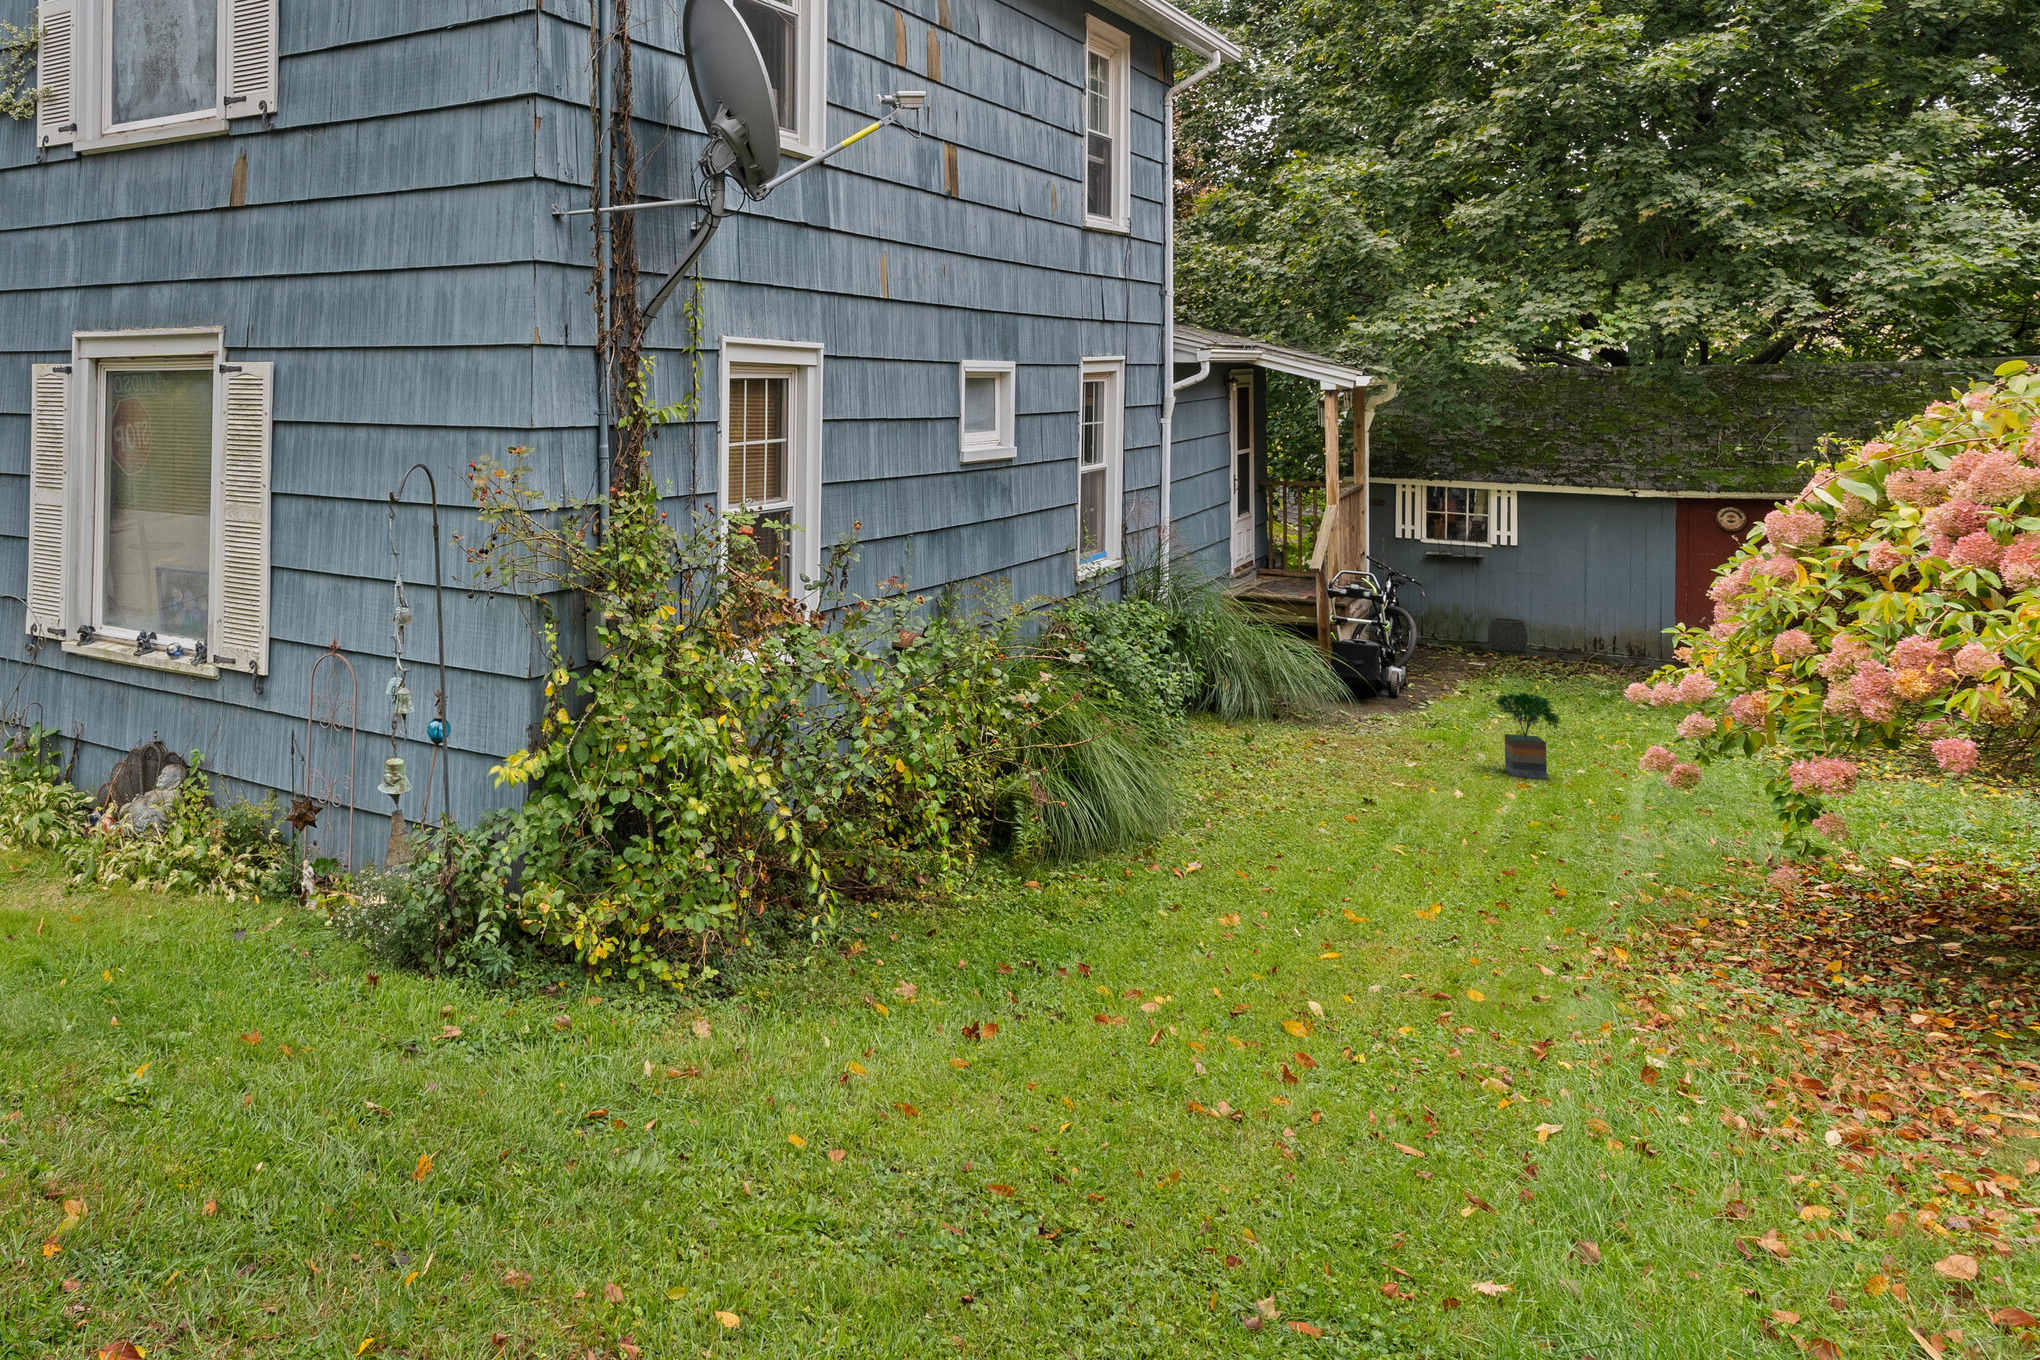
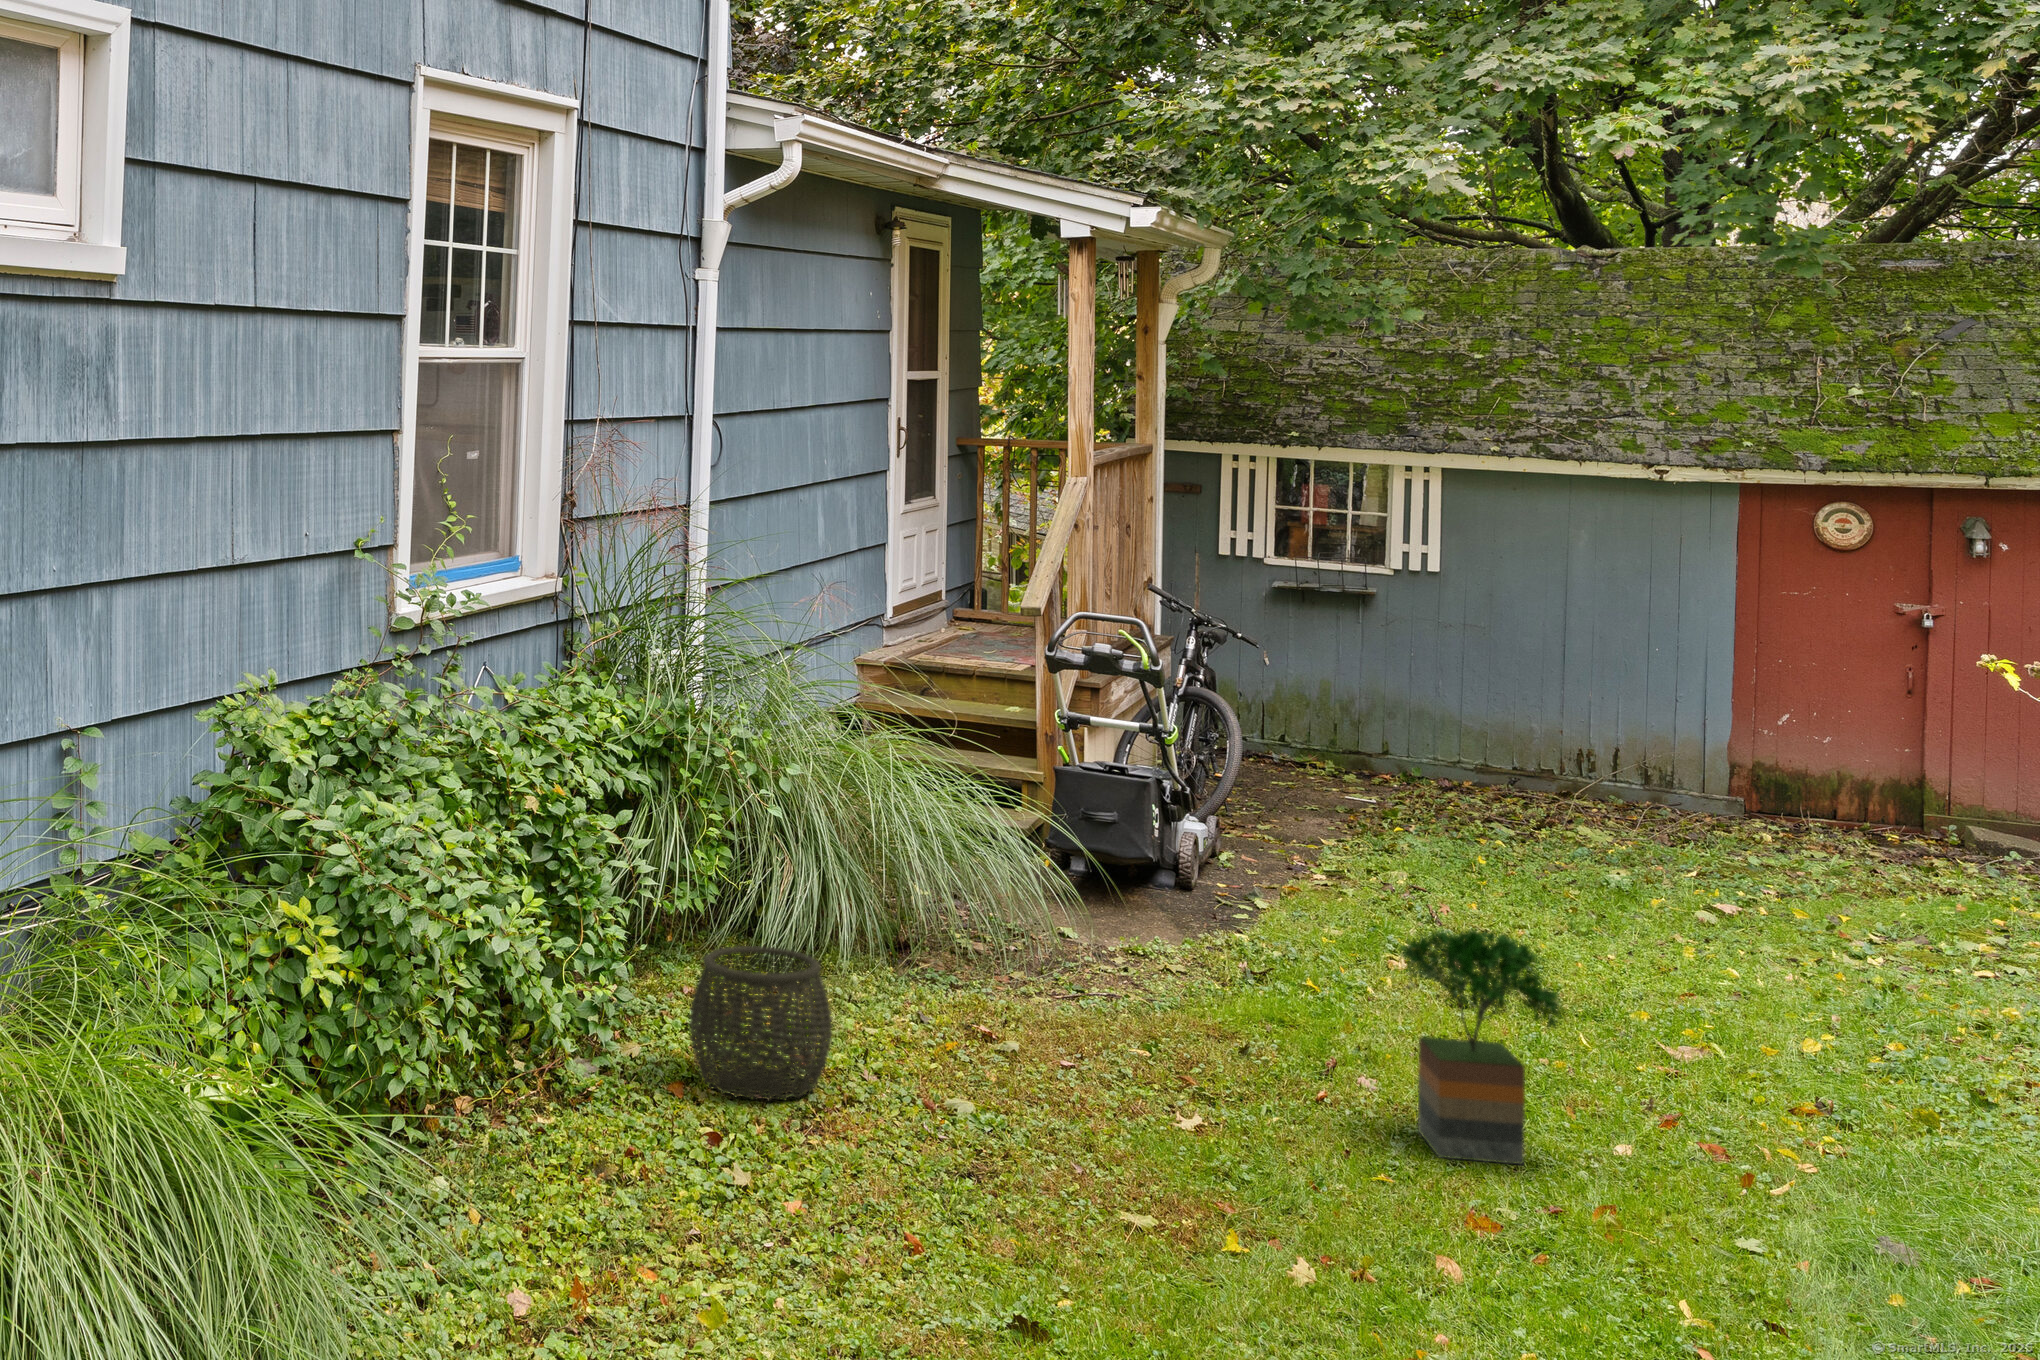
woven basket: present [1488,618,1528,652] -> present [689,946,833,1100]

